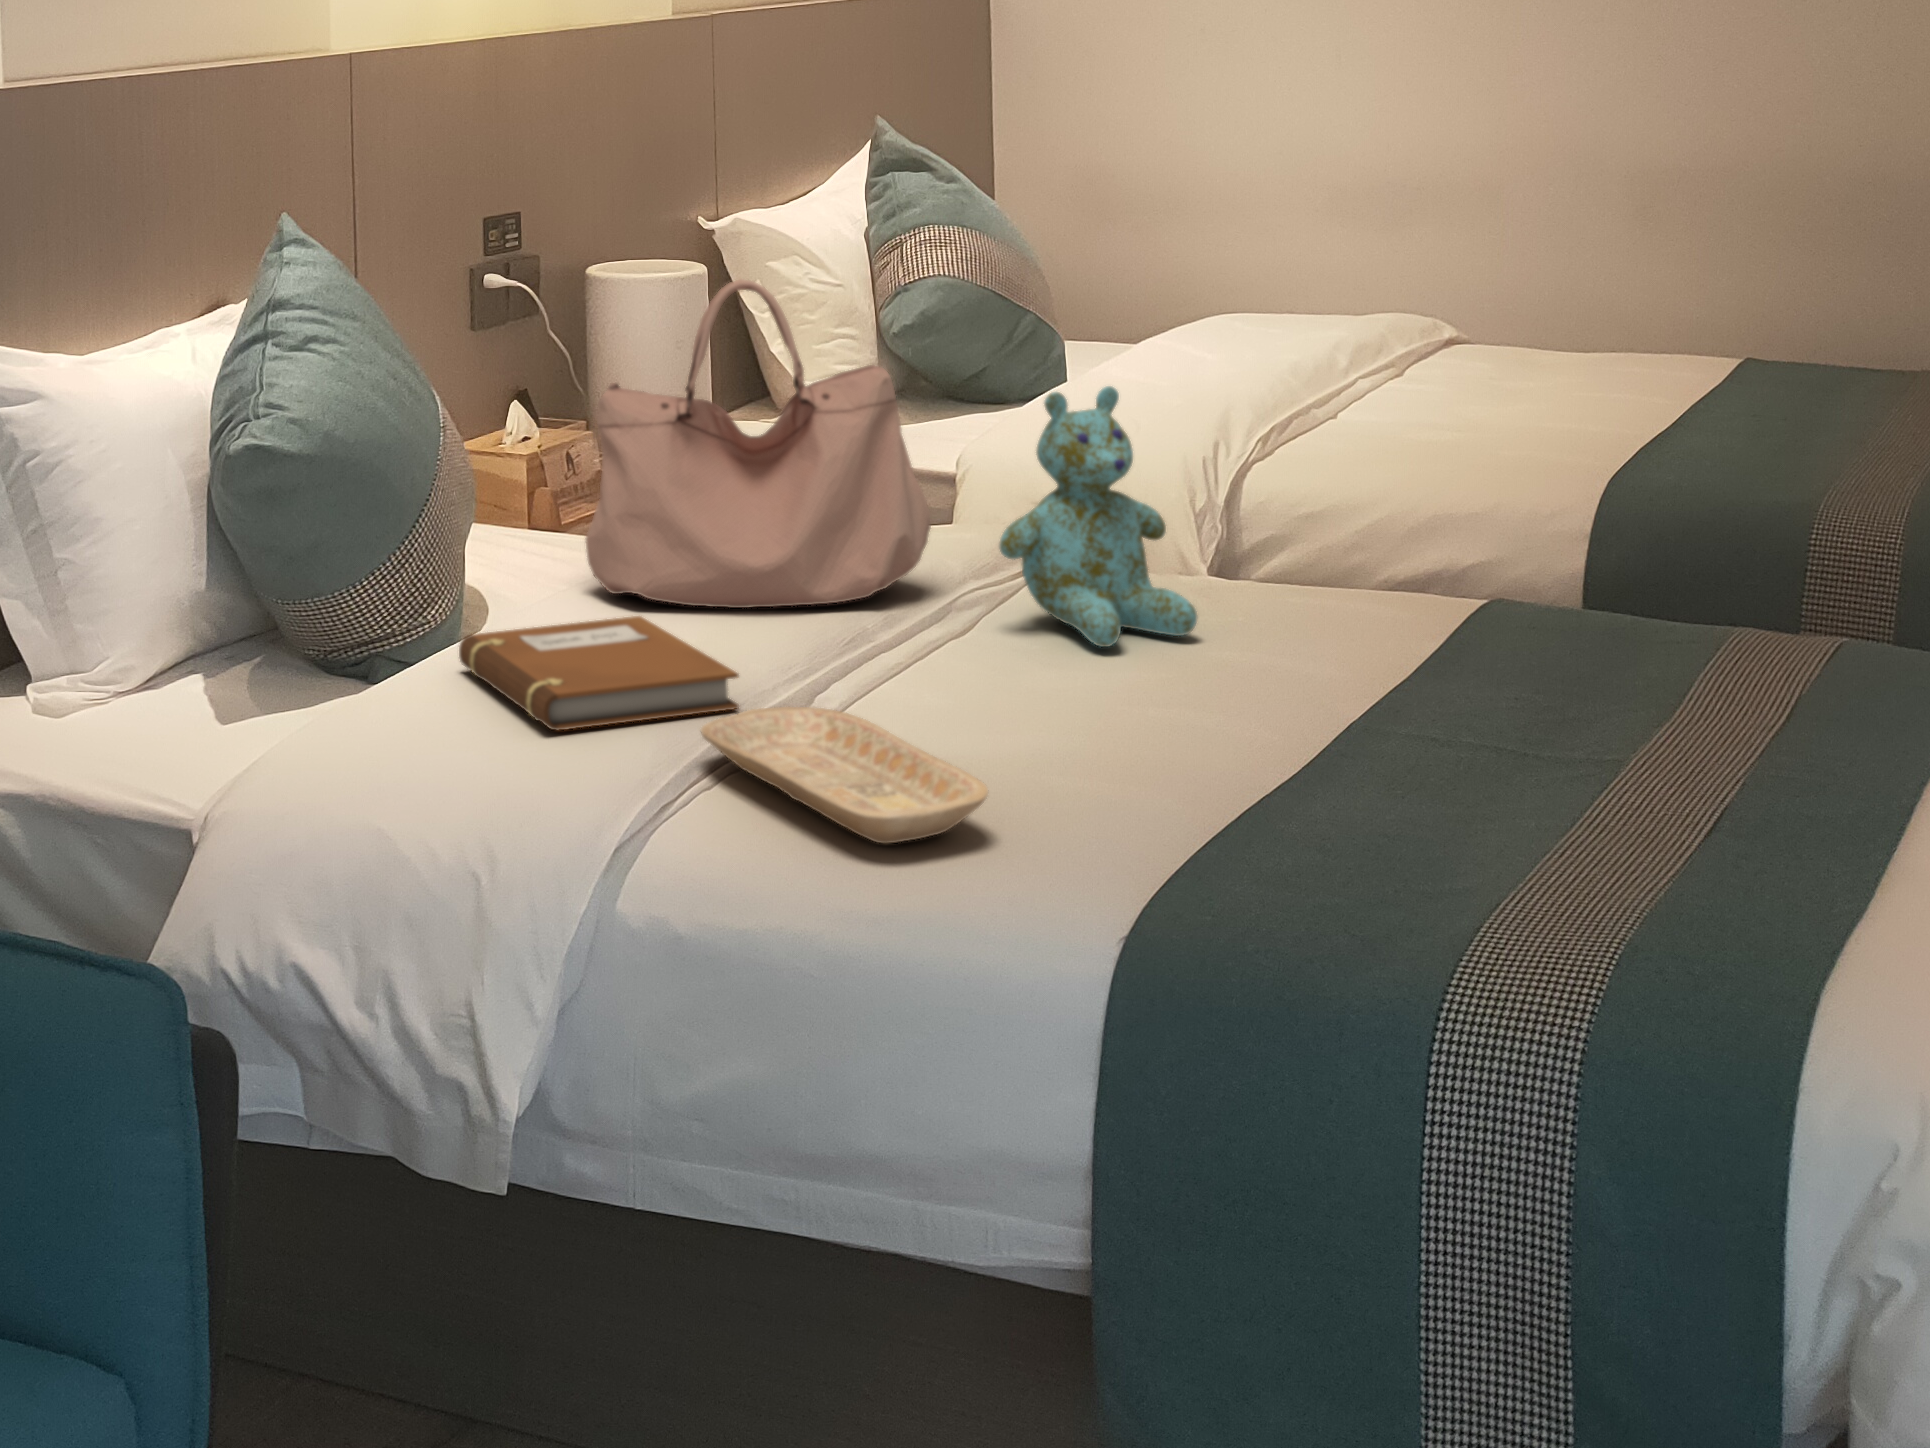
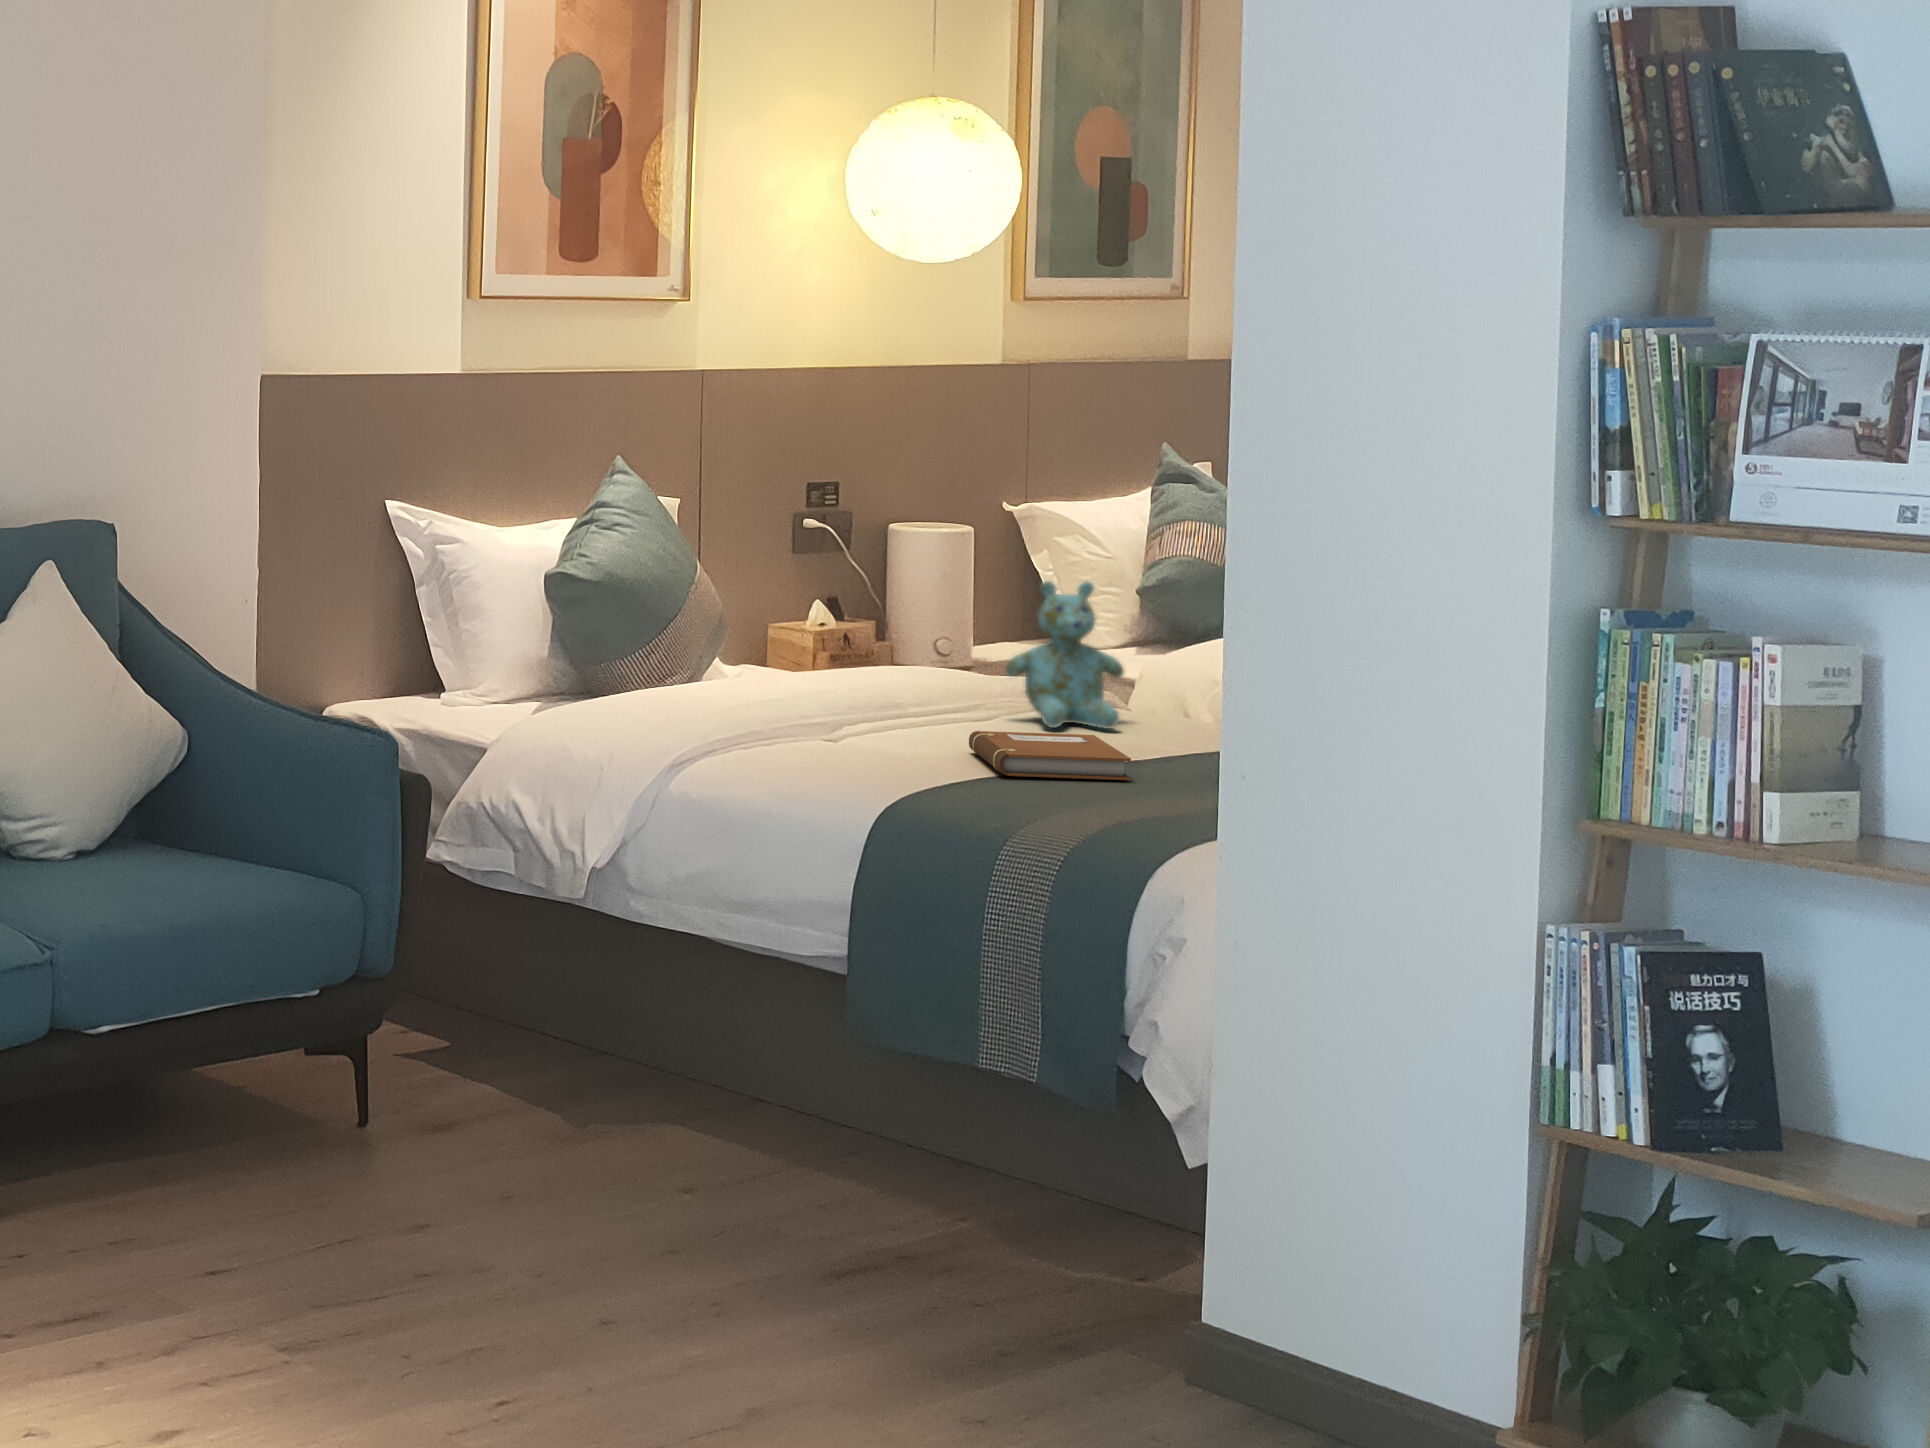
handbag: present [585,279,931,608] -> none [782,509,992,700]
notebook: present [459,616,739,730] -> present [969,731,1131,780]
tray: present [701,707,988,844] -> none [751,717,869,765]

